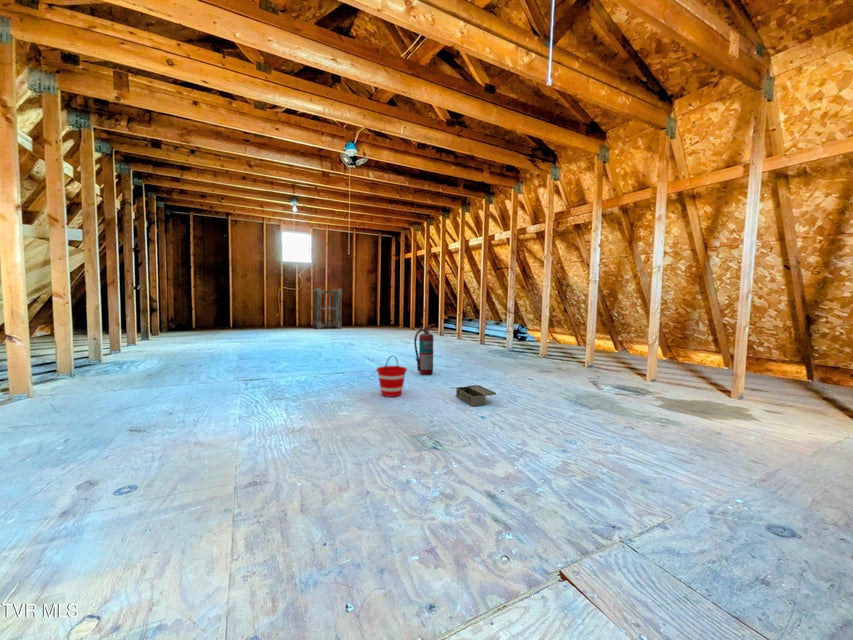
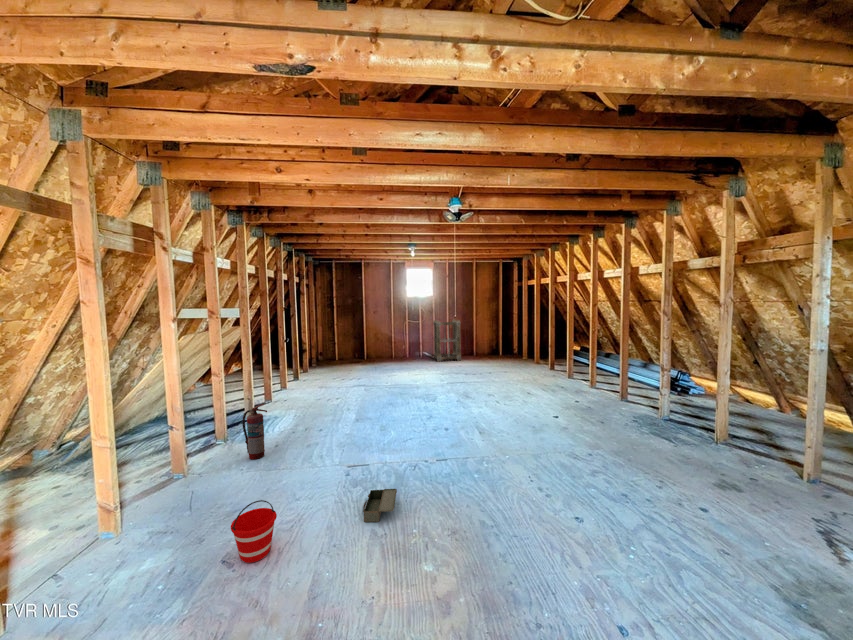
fire extinguisher: present [414,324,437,375] -> present [242,404,267,460]
bucket: present [377,356,407,397] -> present [231,500,277,563]
toolbox: present [456,385,496,406] -> present [363,489,397,522]

